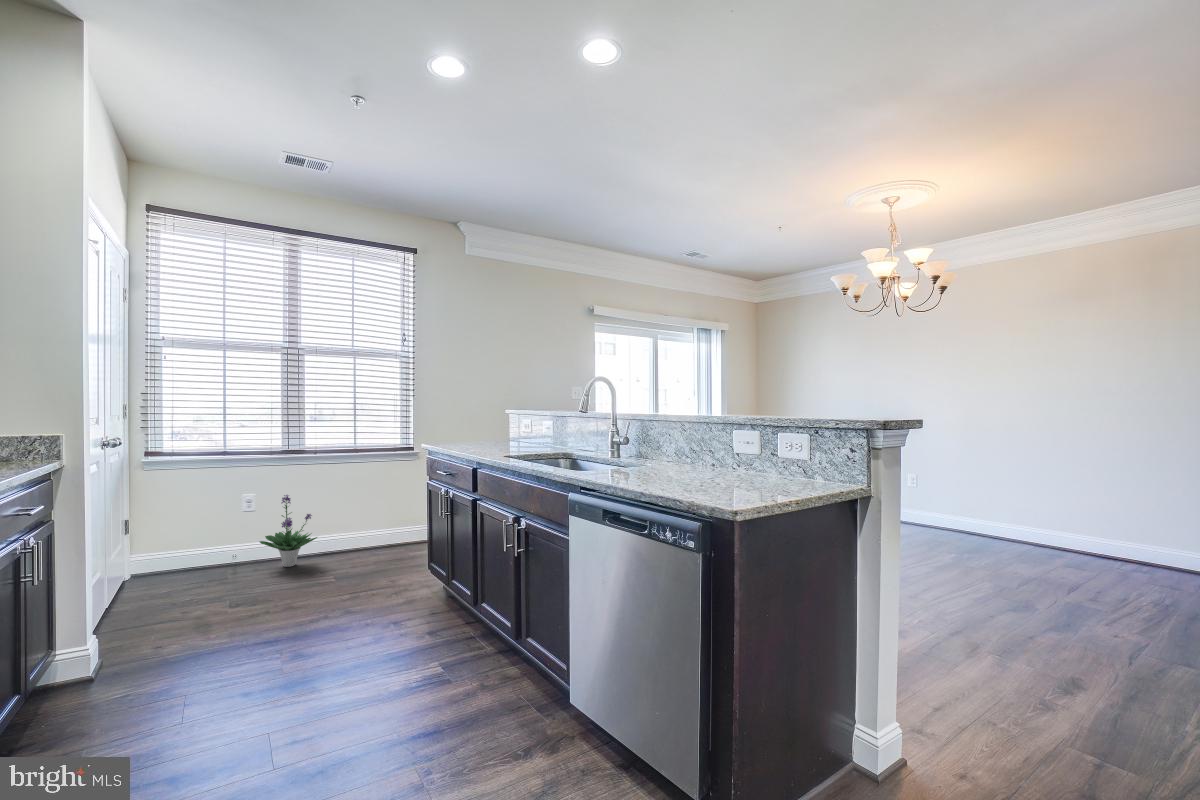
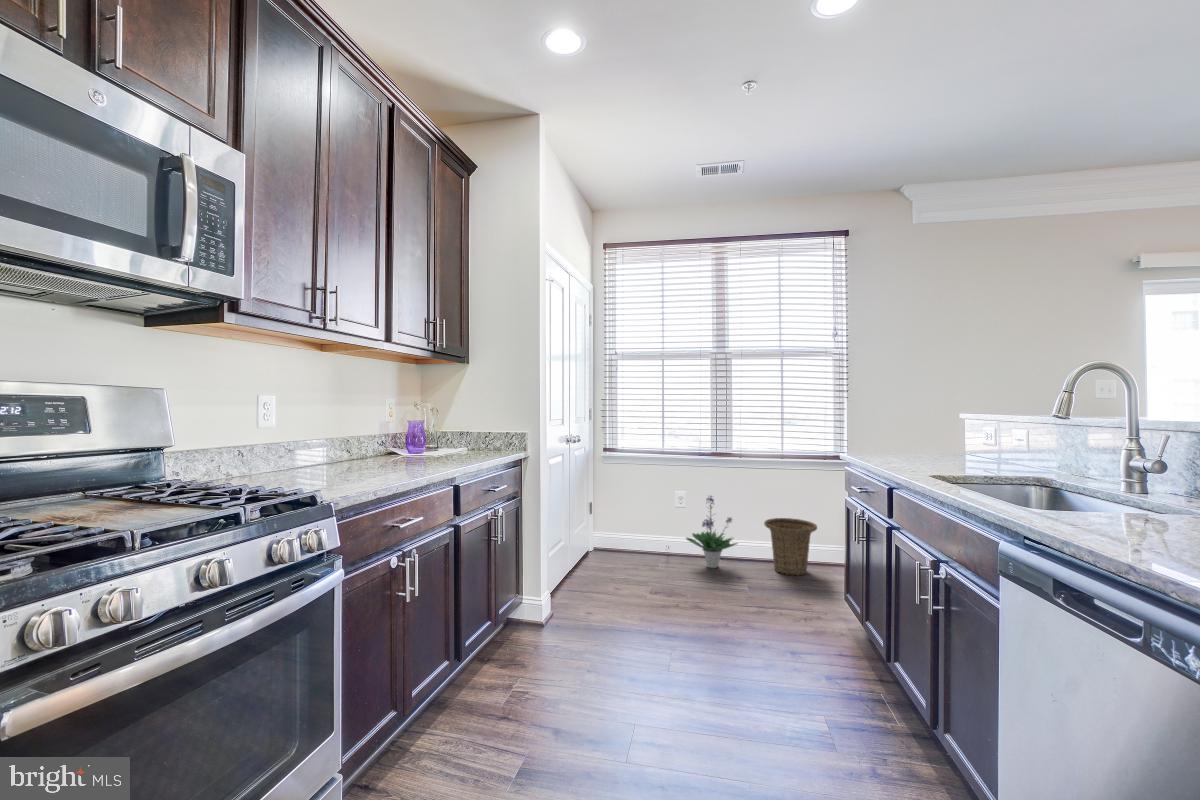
basket: none [341,506,390,558] -> present [764,518,817,575]

